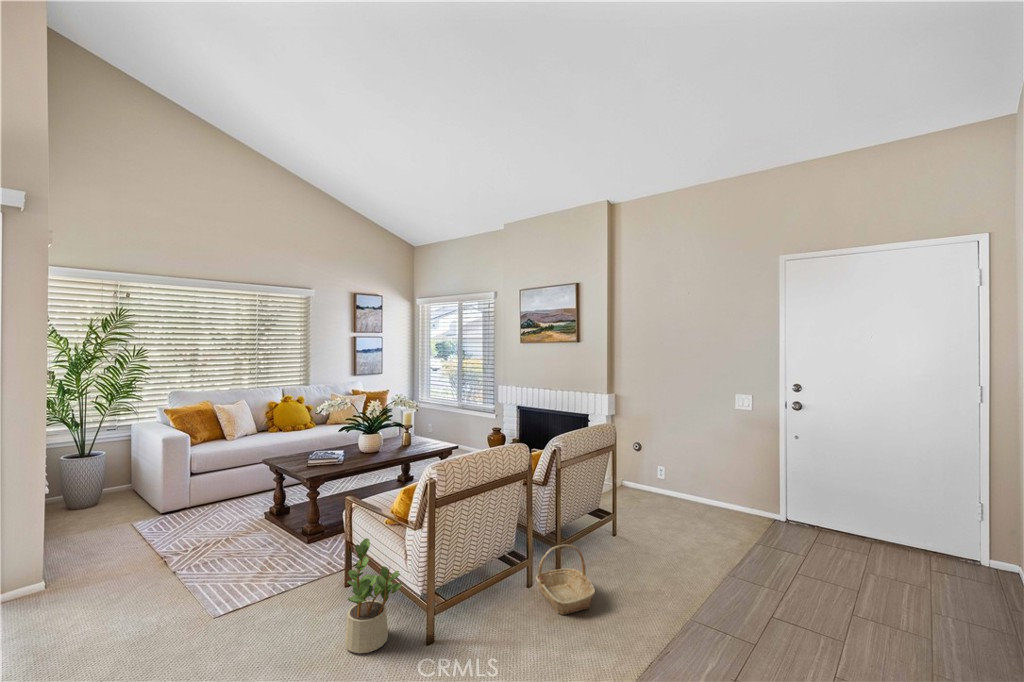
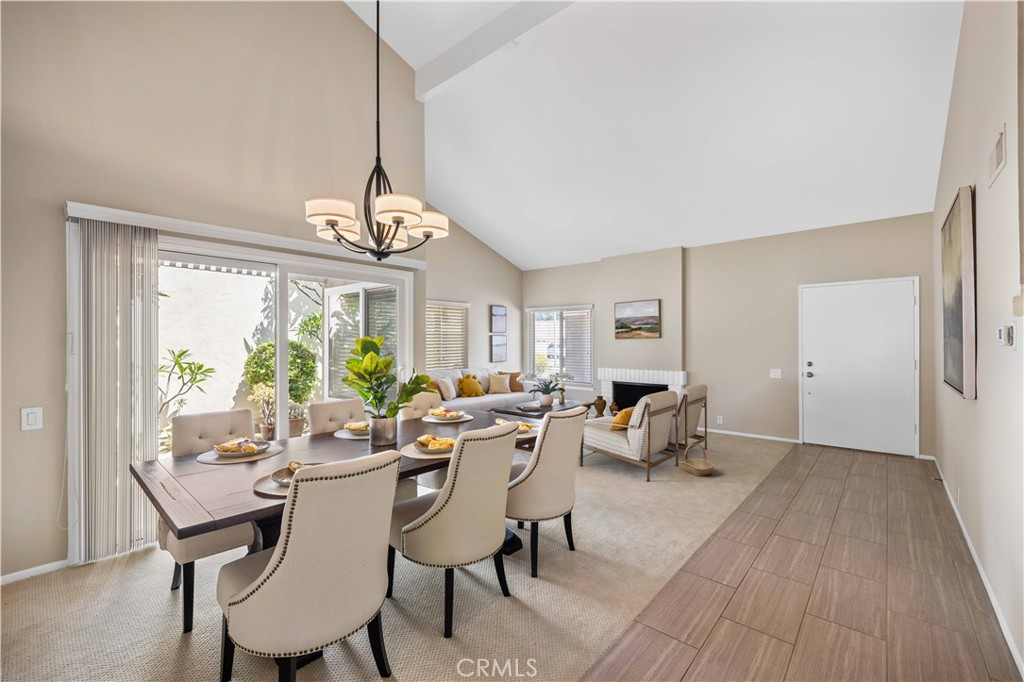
potted plant: present [345,538,402,653] -> none [603,435,630,486]

